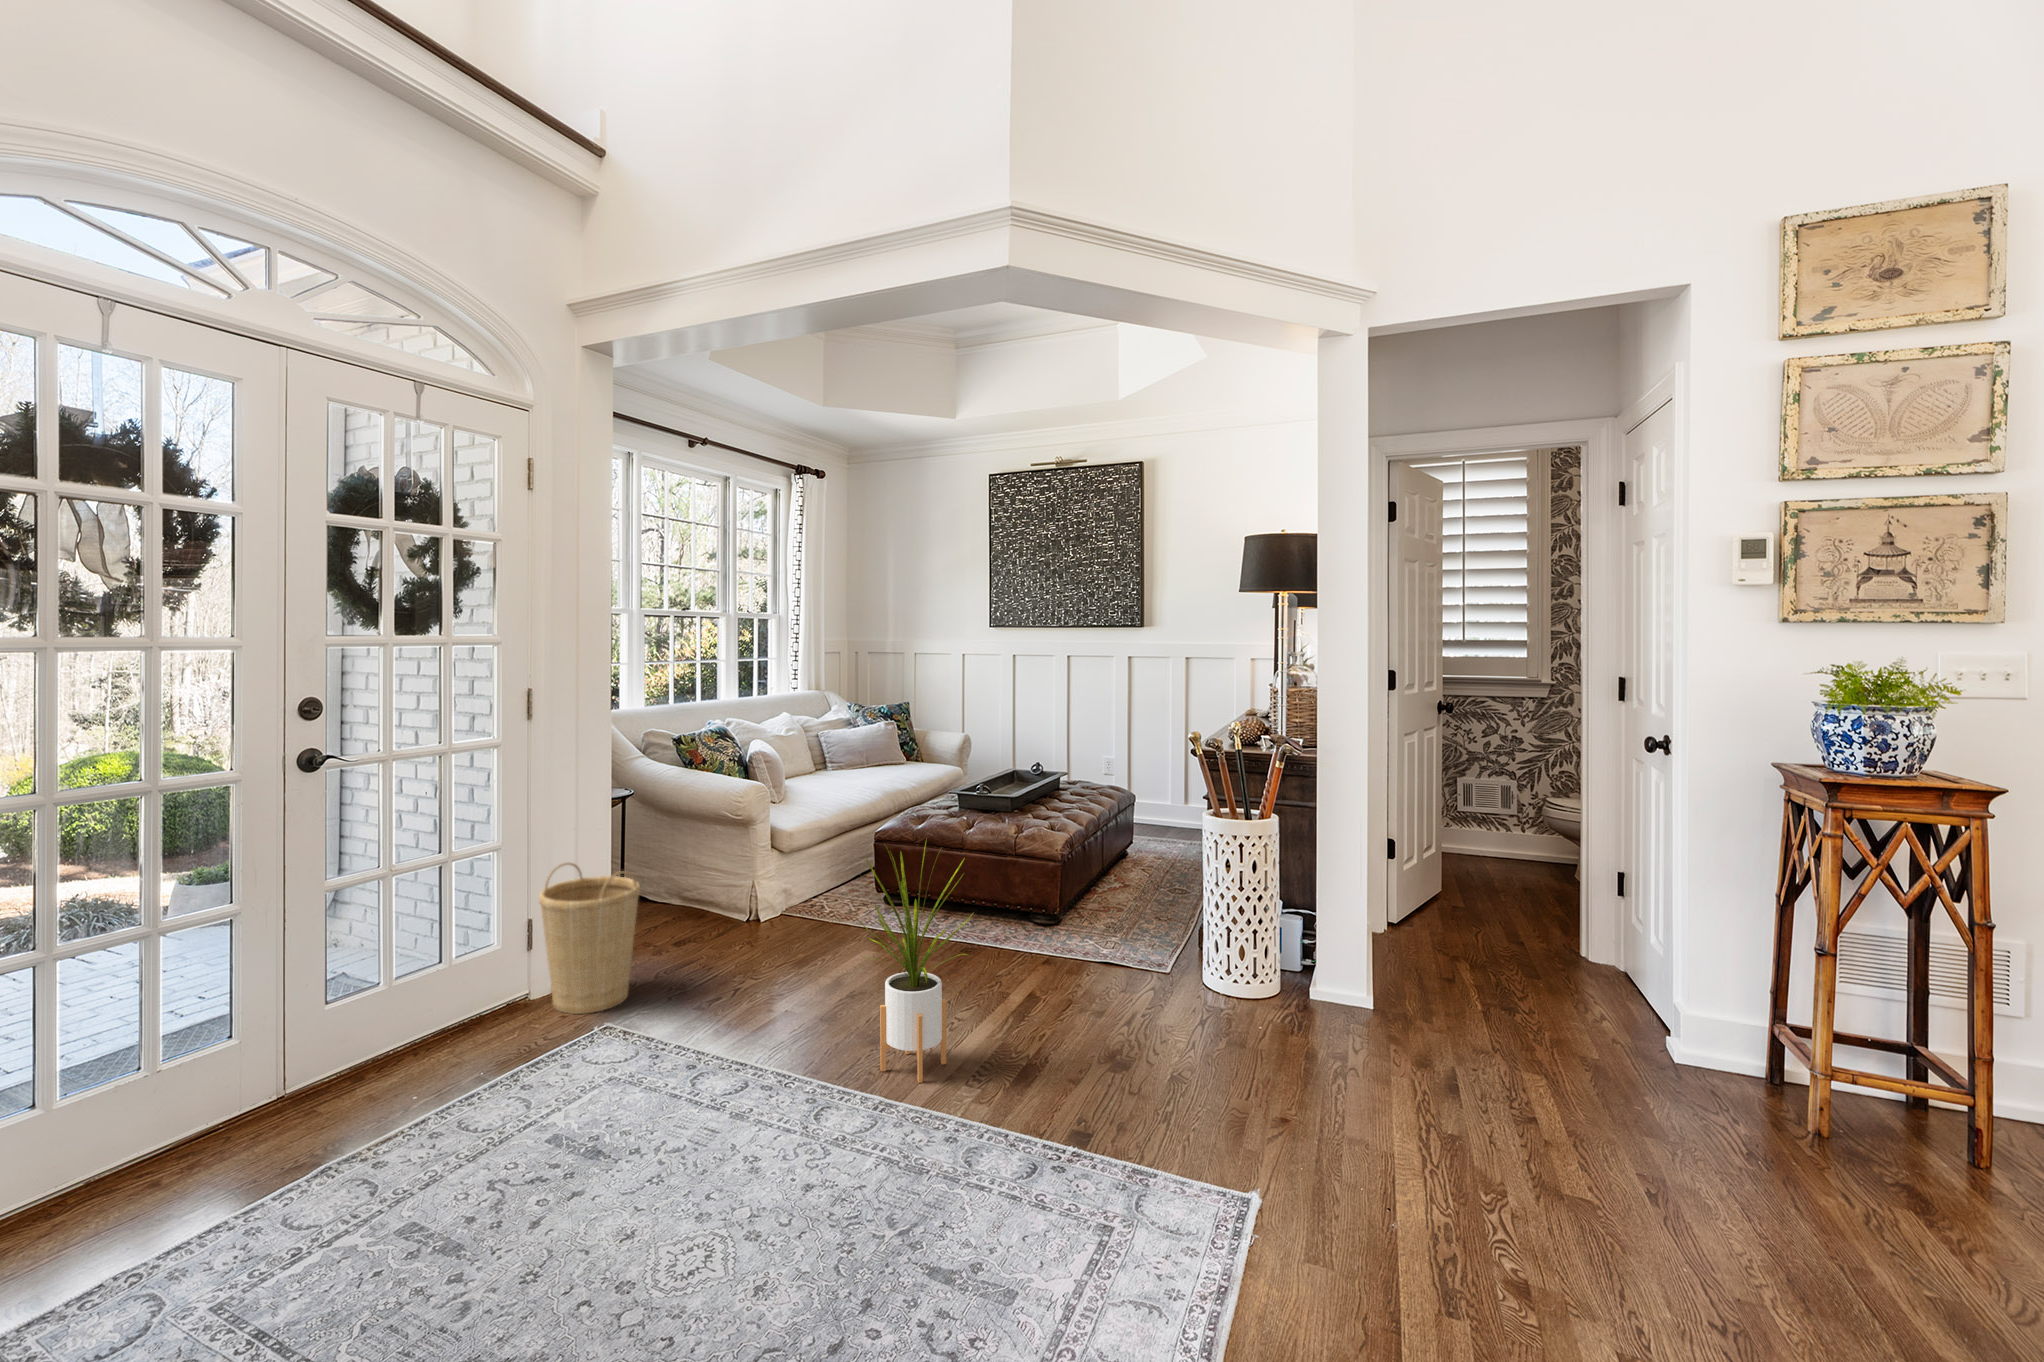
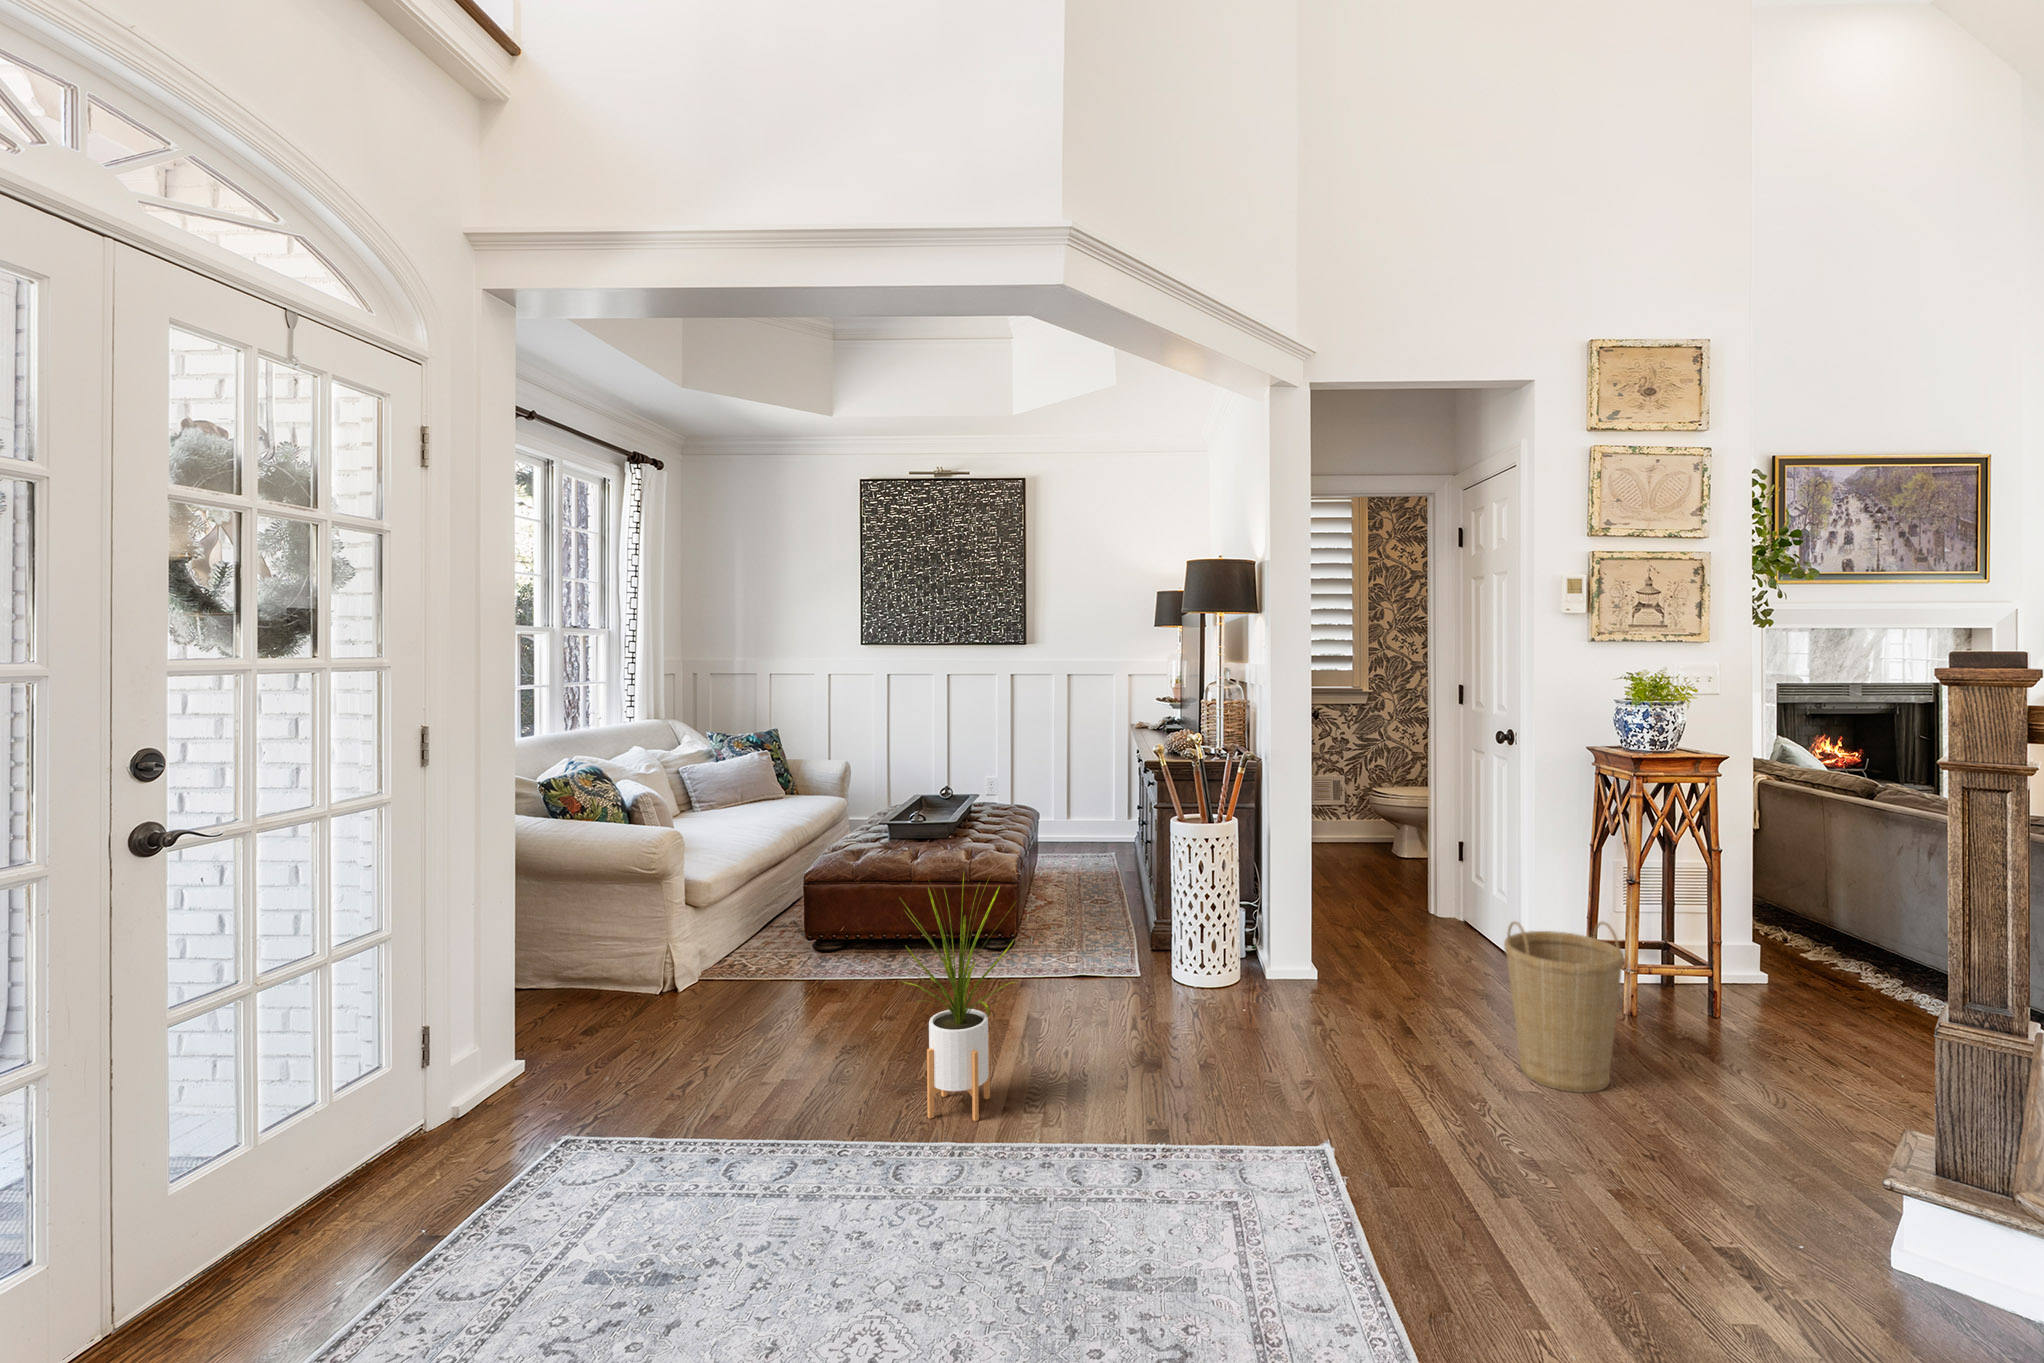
basket: present [539,863,640,1014] -> present [1504,922,1624,1093]

